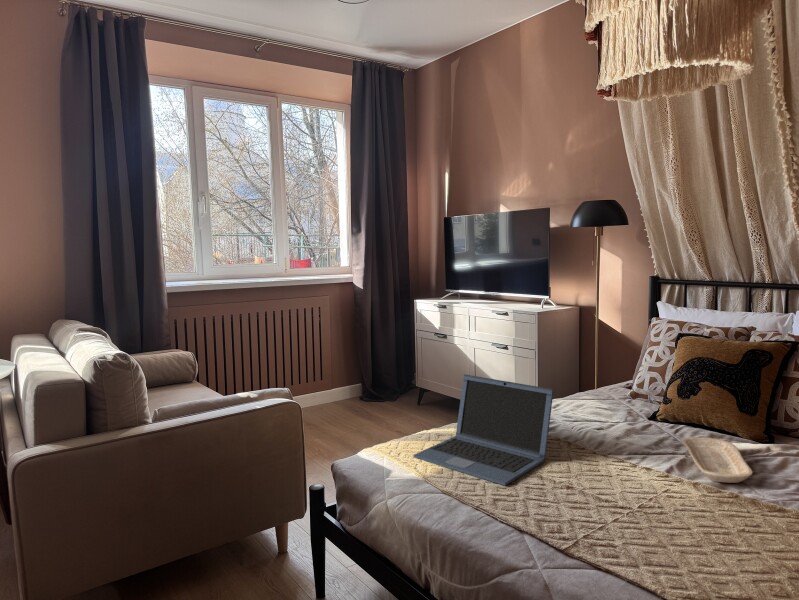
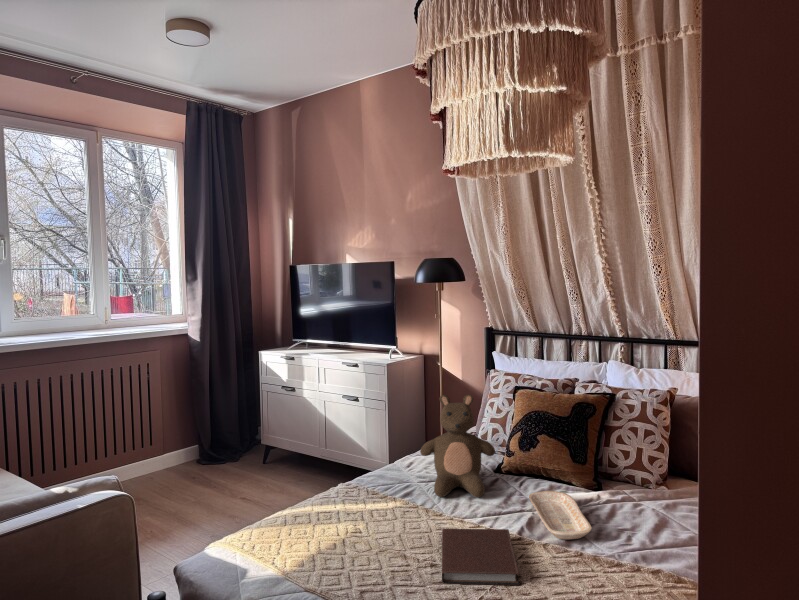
stuffed bear: none [566,333,648,438] -> present [420,395,495,497]
laptop: present [414,374,554,486] -> none [270,447,413,572]
notebook: none [577,458,660,513] -> present [442,529,520,585]

